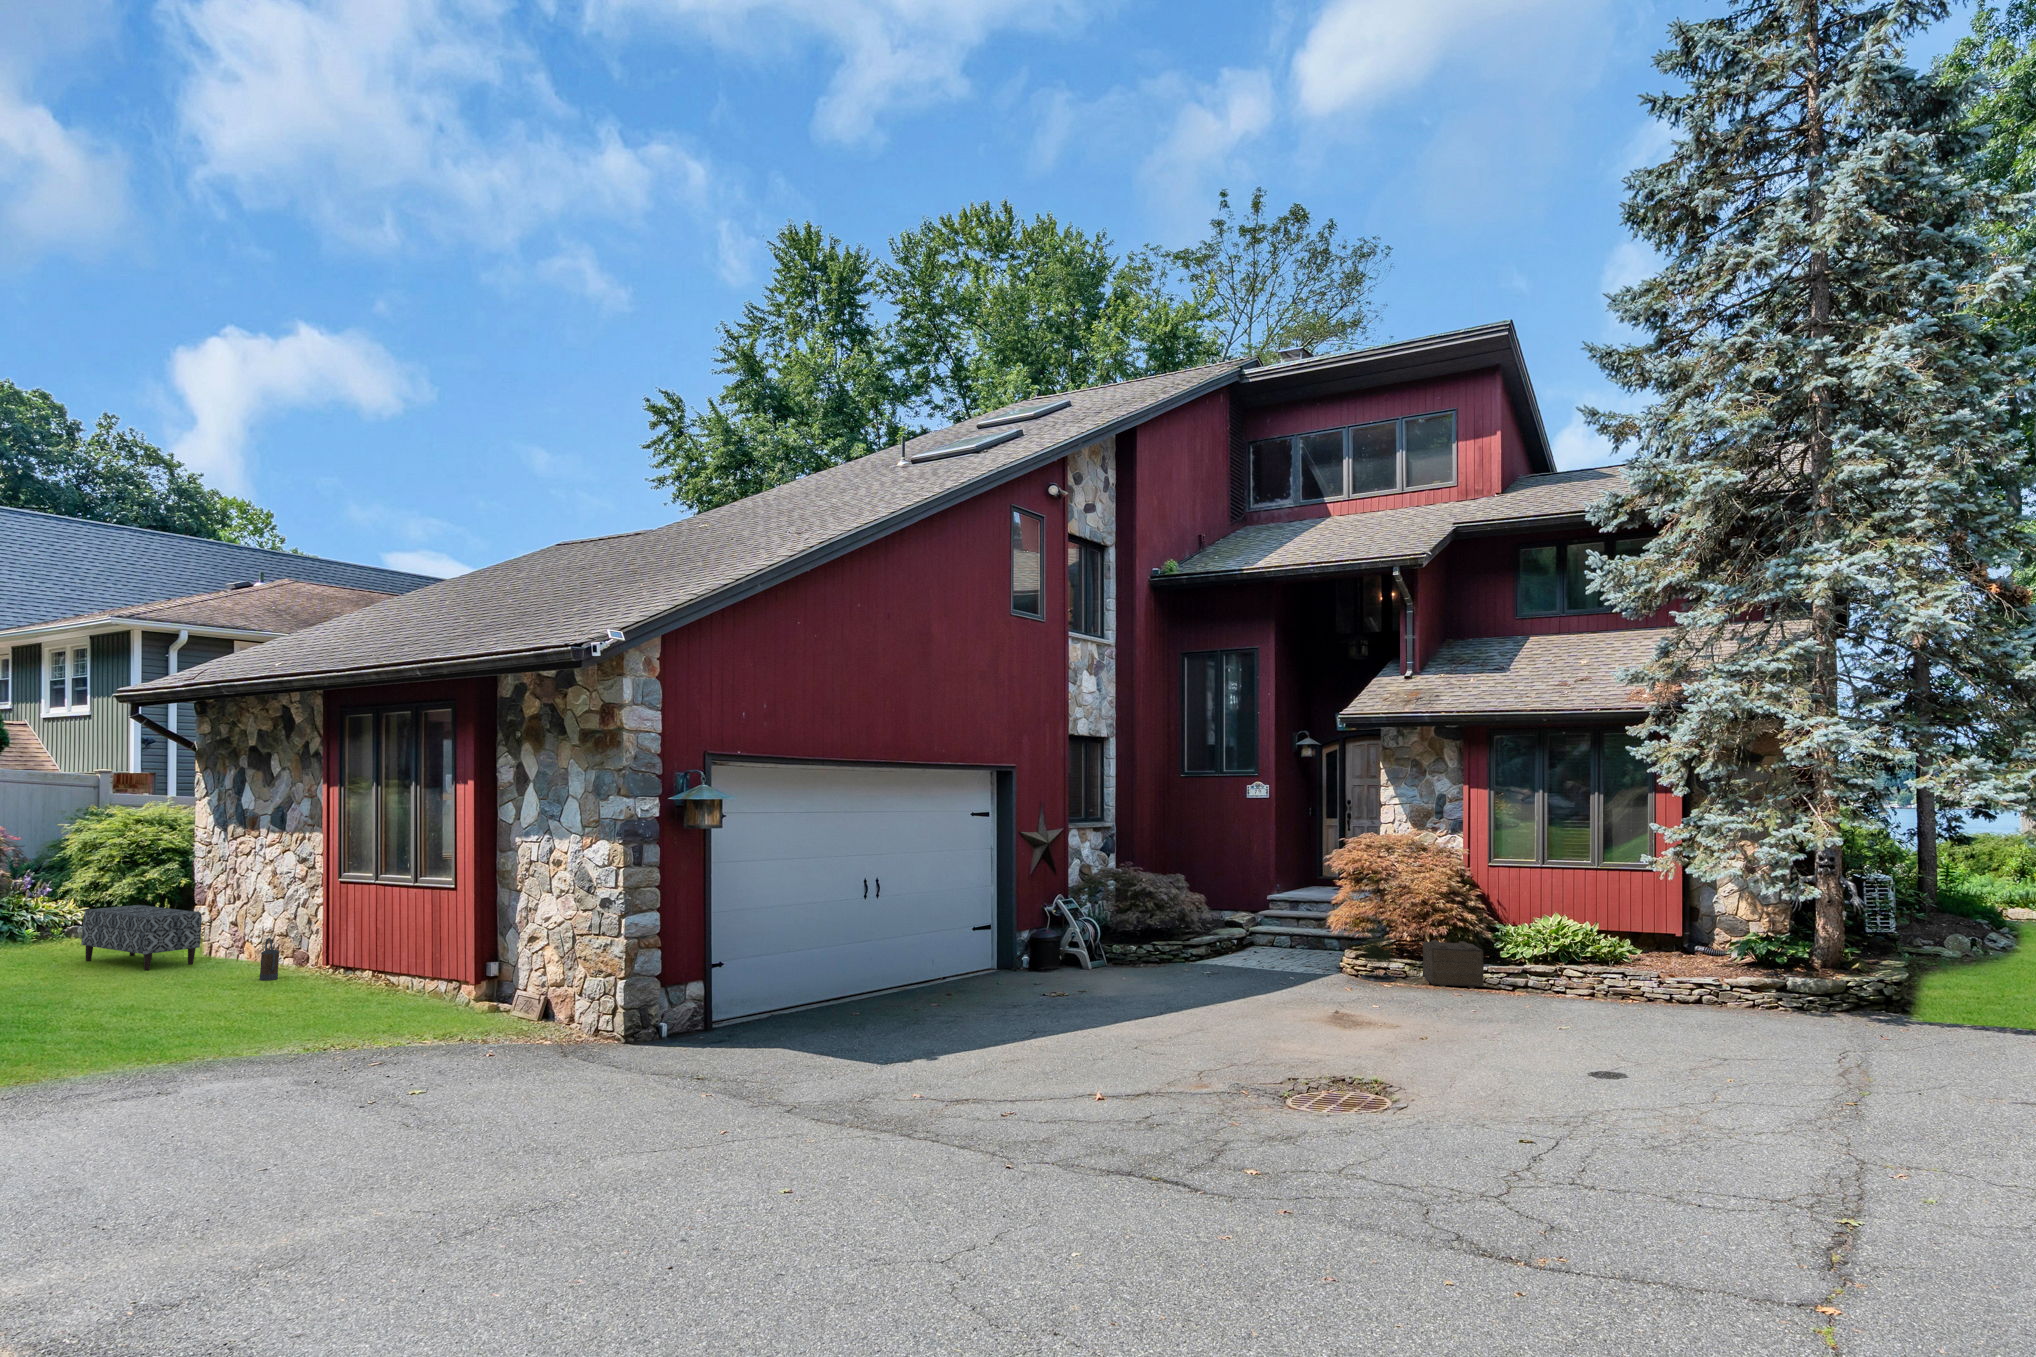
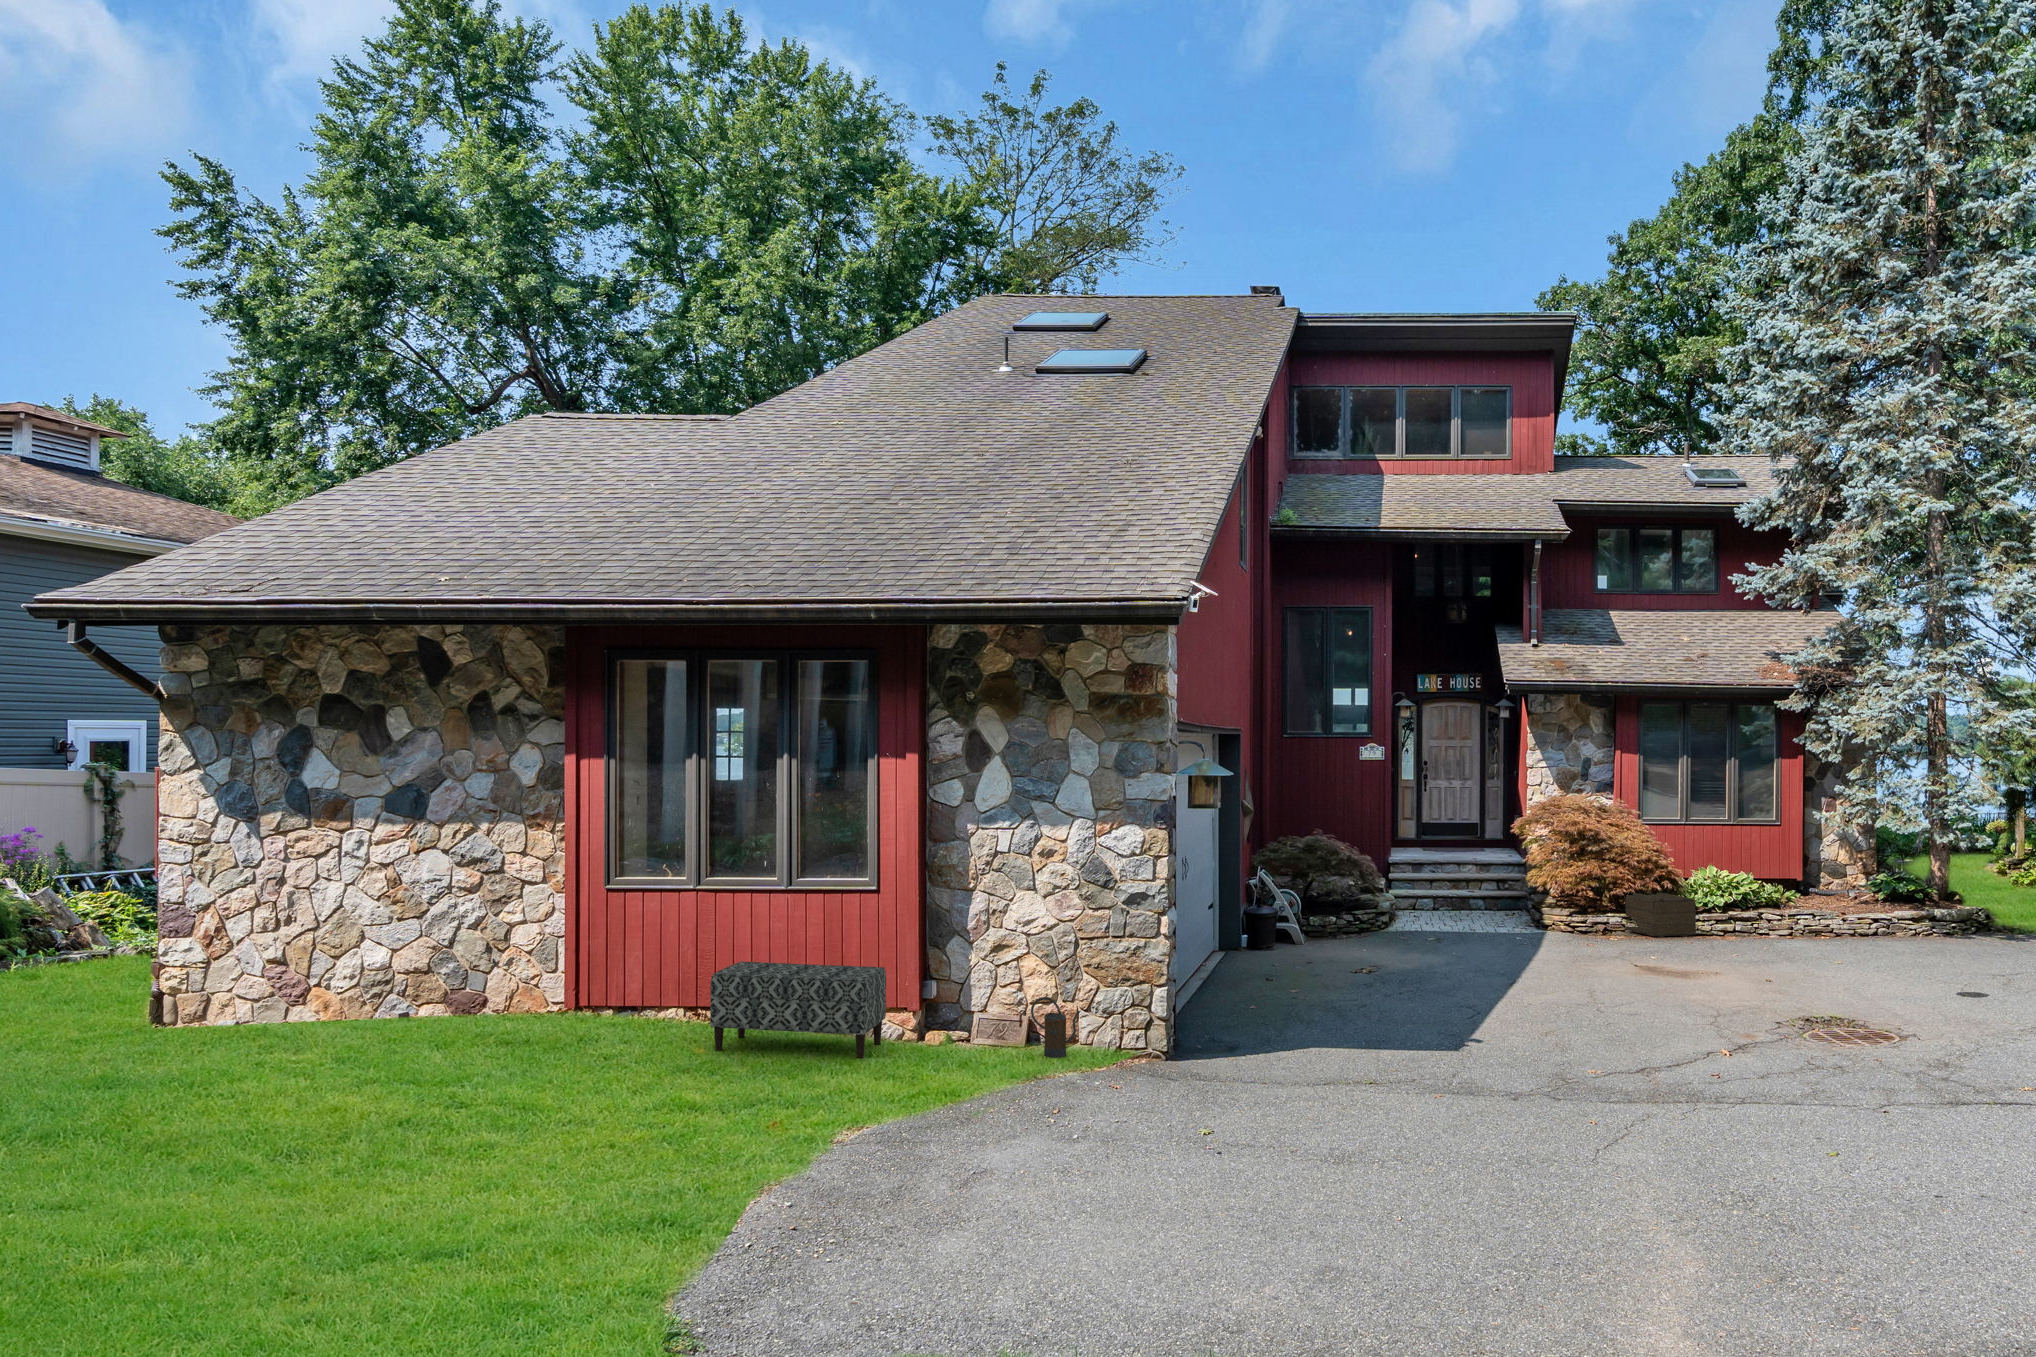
bench: present [81,905,202,971] -> present [710,962,886,1059]
potted tree: present [1362,927,1395,982] -> none [1576,877,1613,937]
watering can: present [260,938,279,980] -> present [1031,997,1081,1057]

